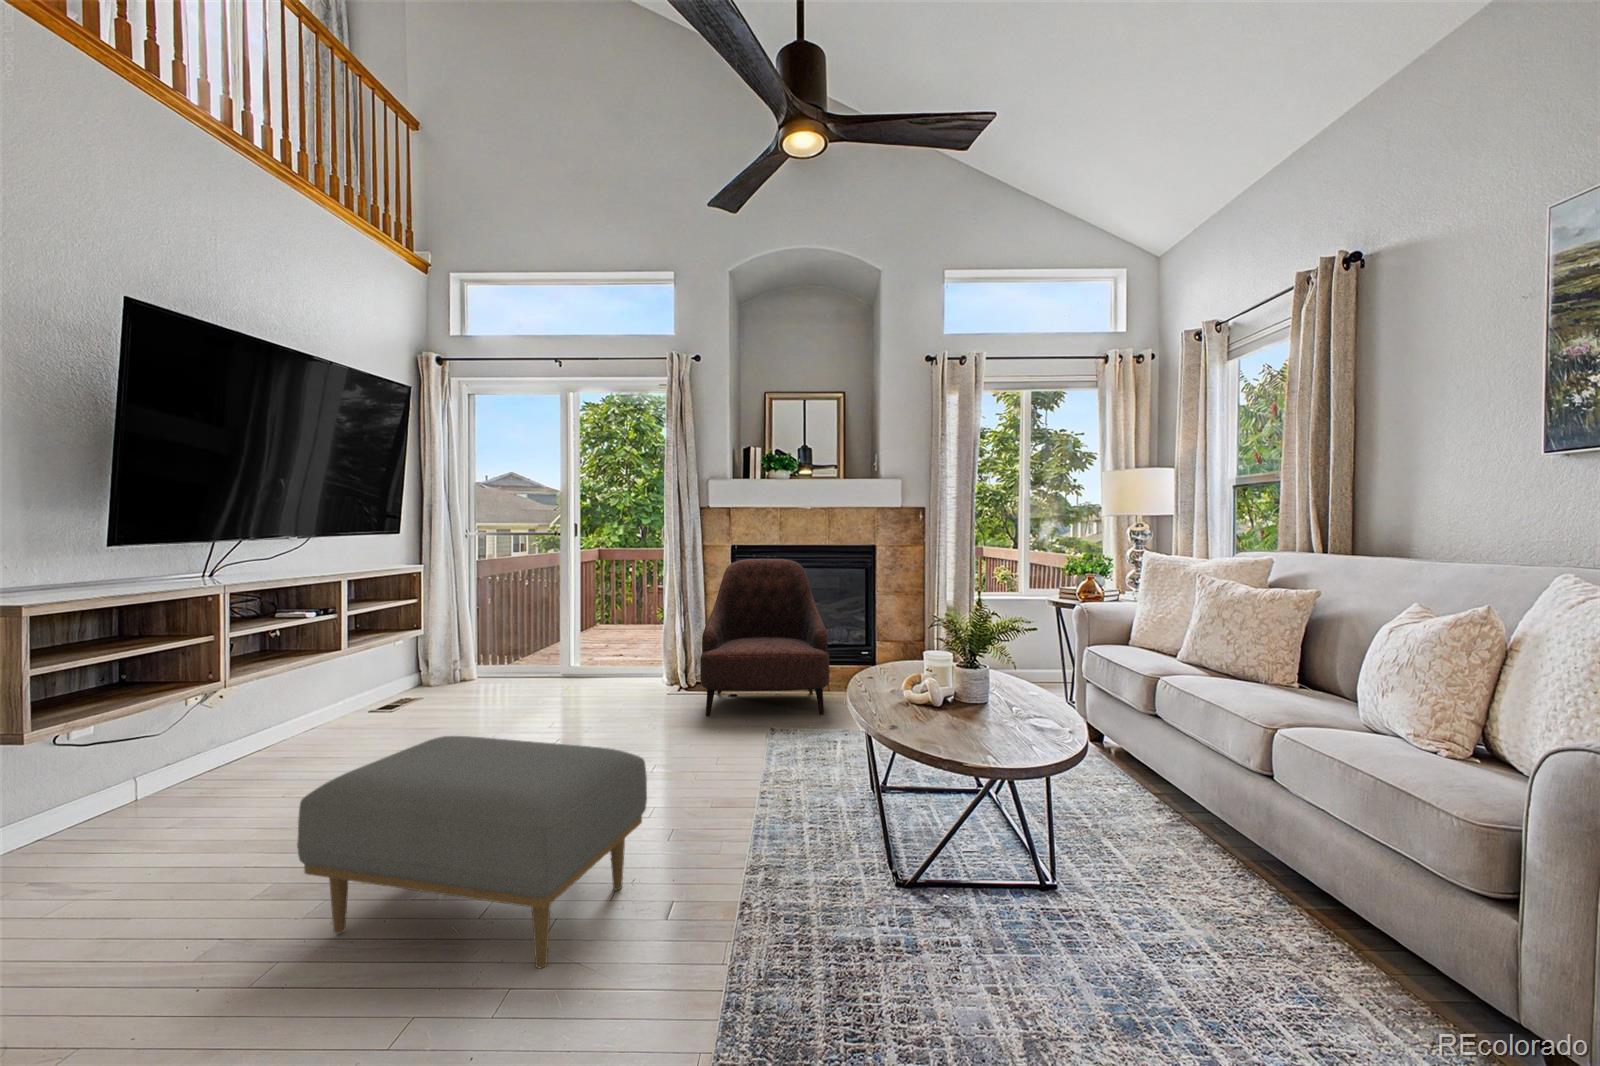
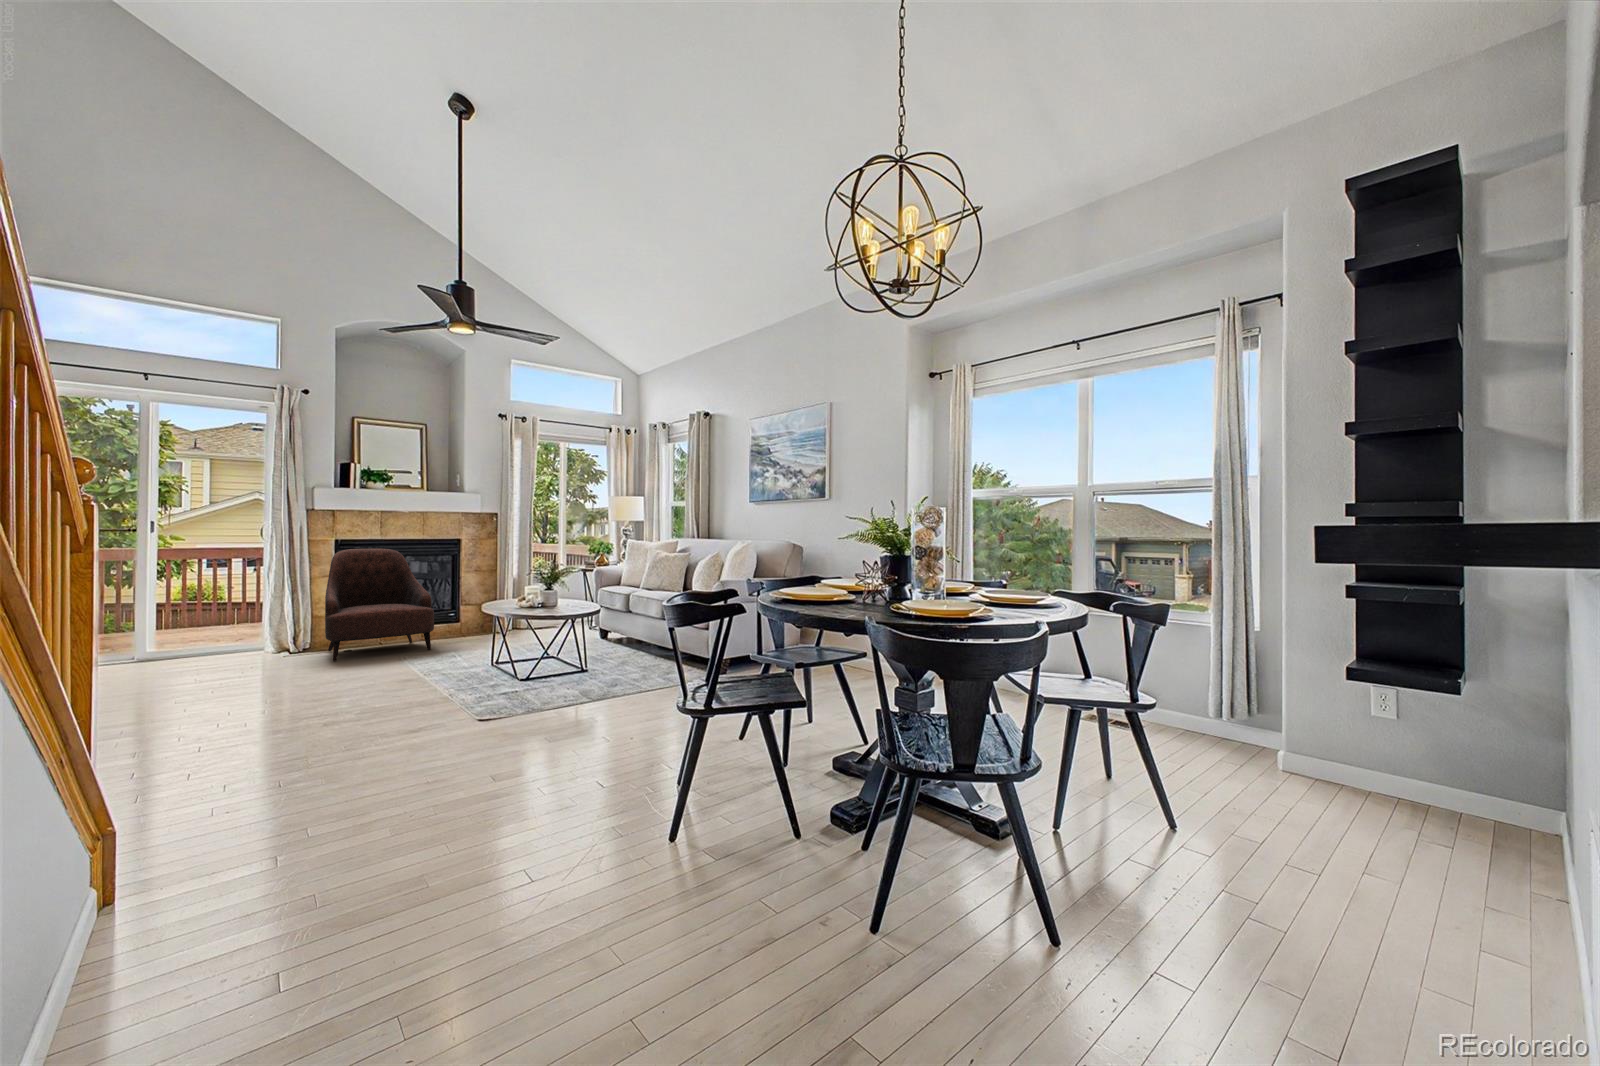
ottoman: present [297,736,647,969] -> none [147,643,376,764]

